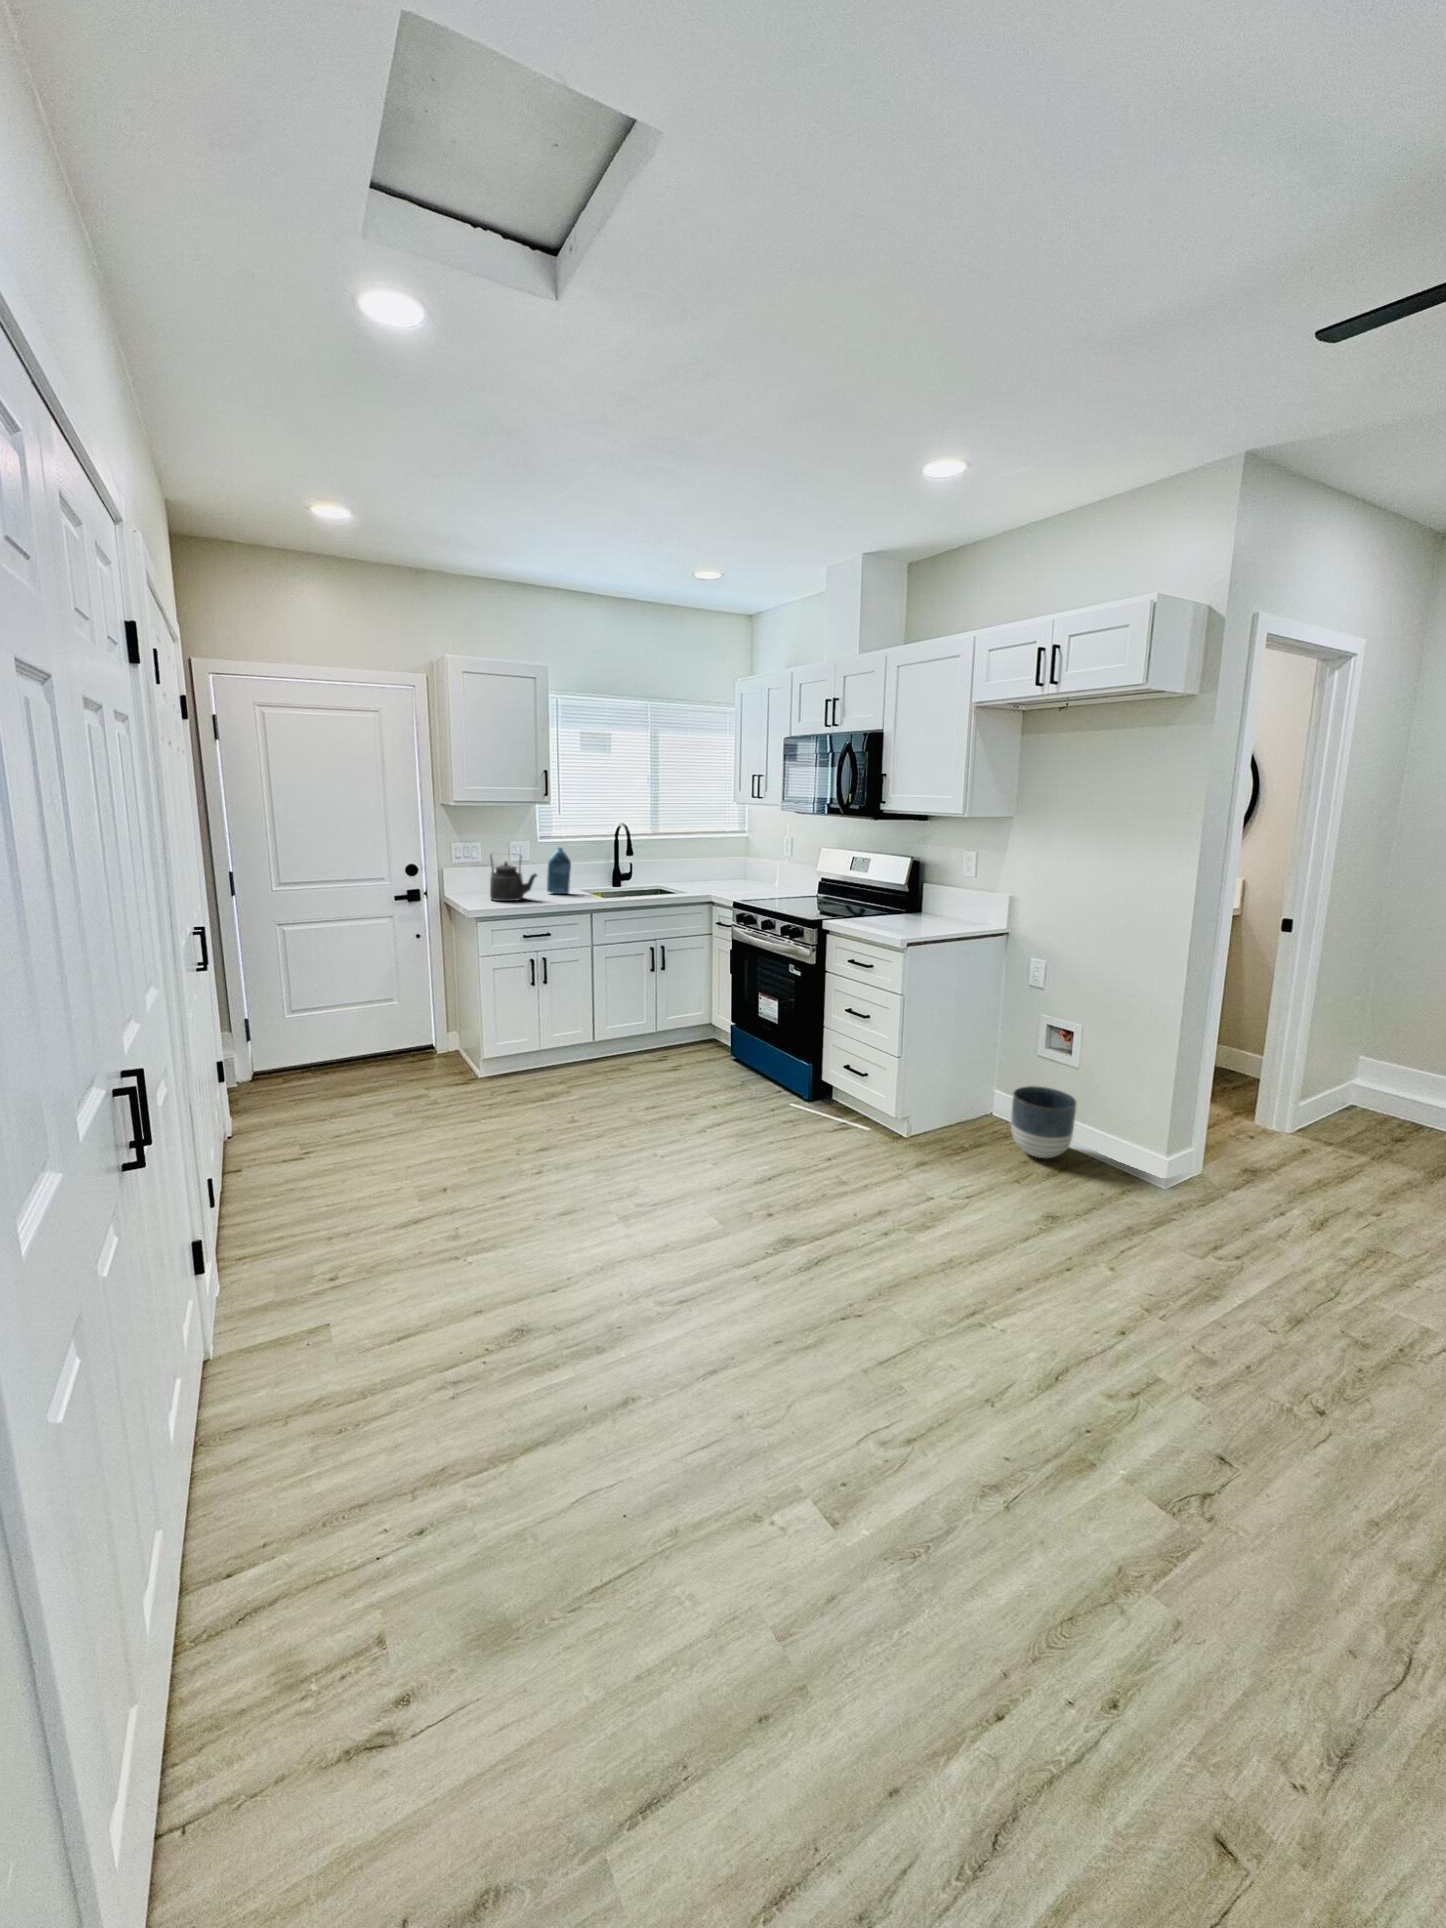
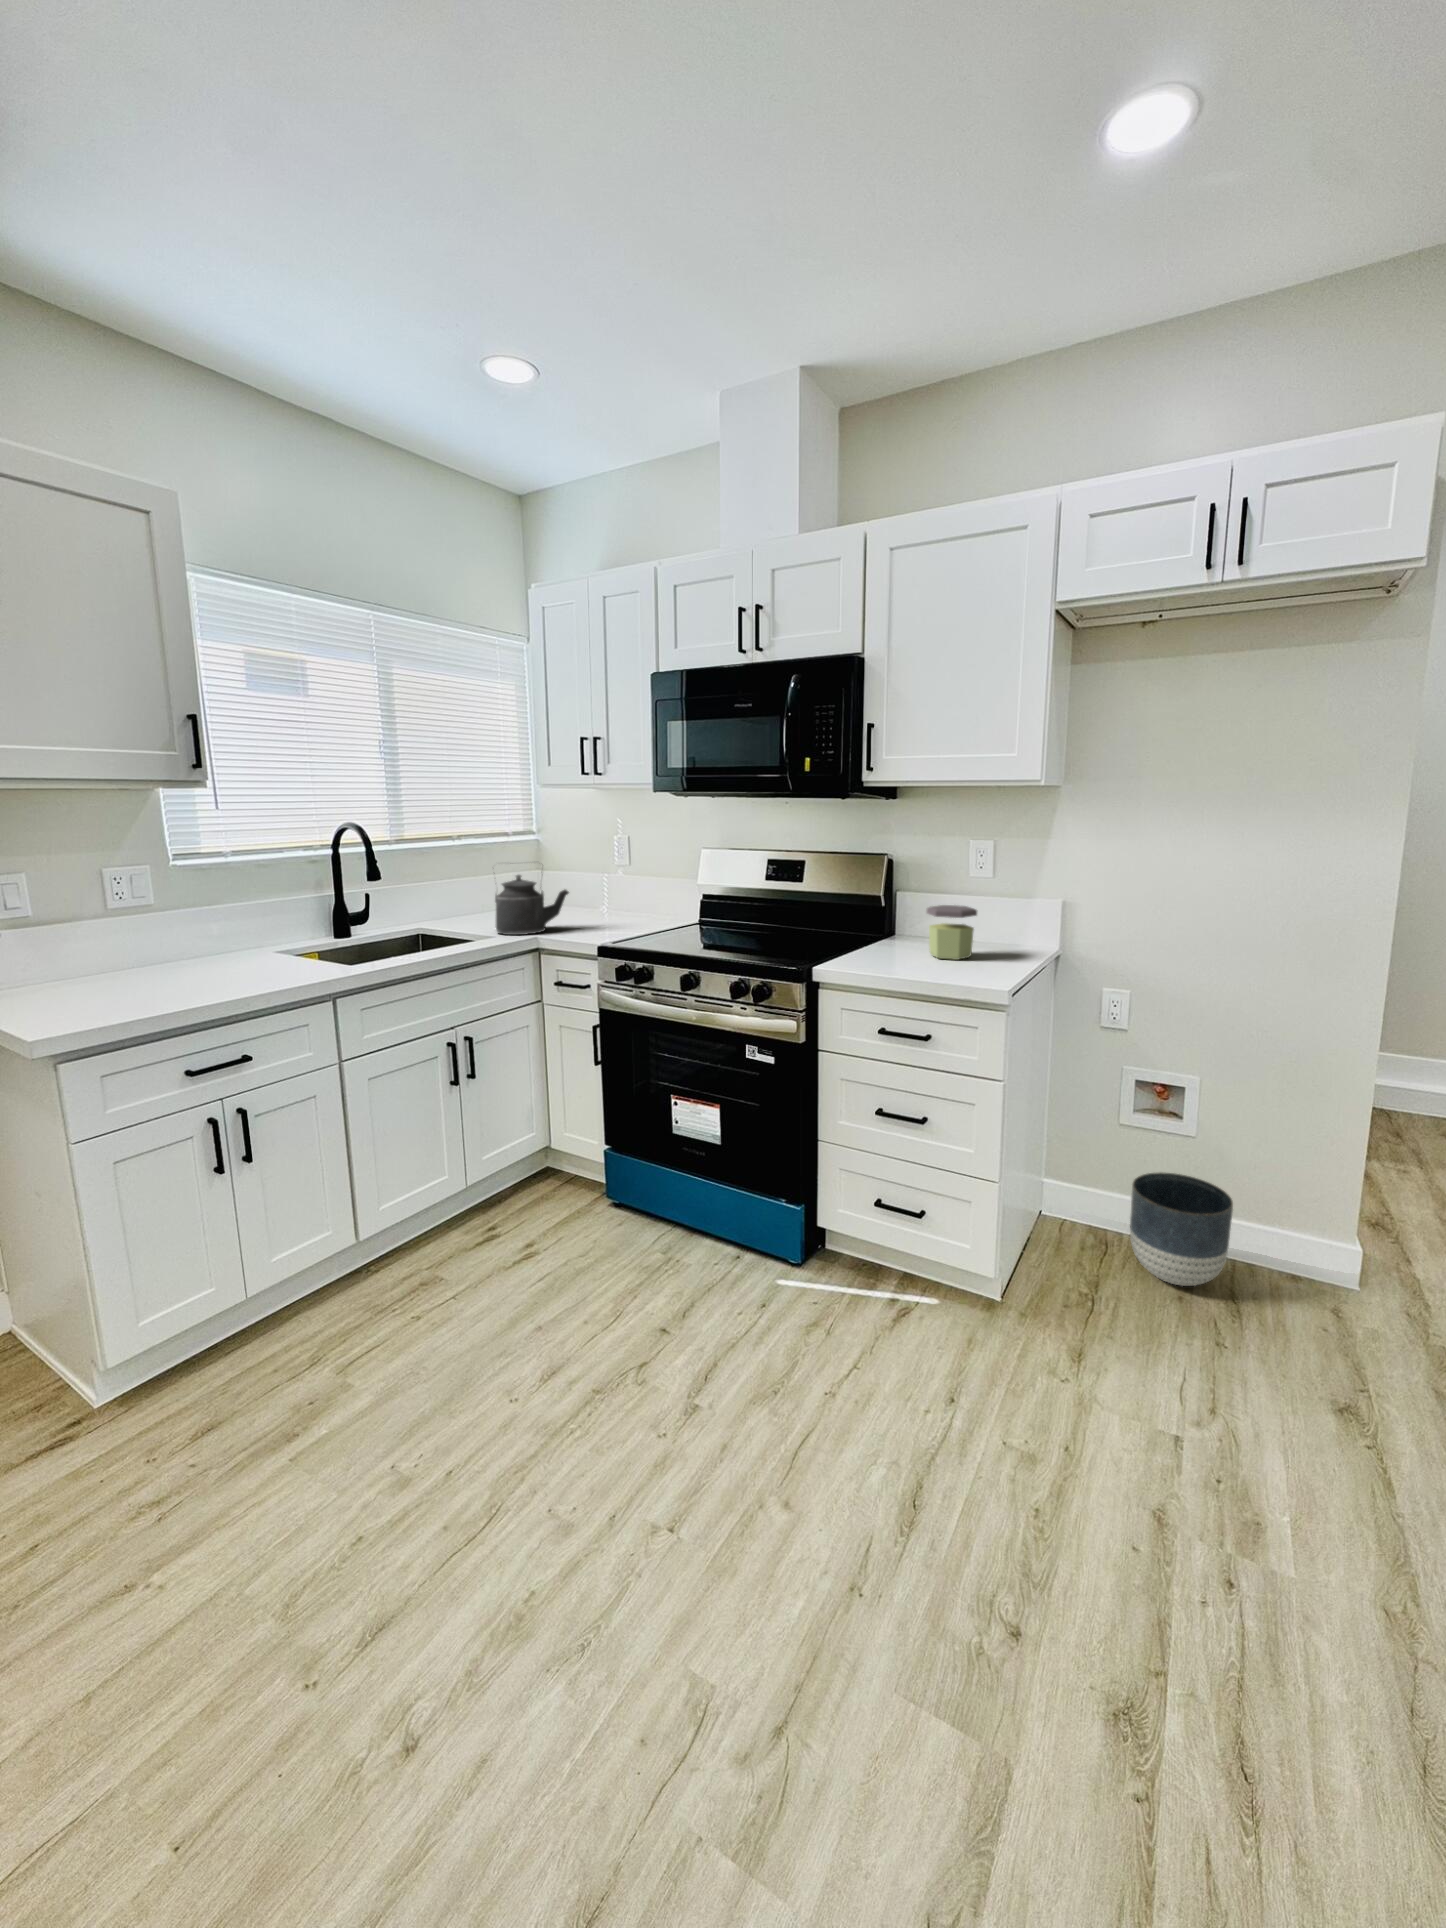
bottle: present [547,848,571,894] -> none [210,872,264,965]
kettle: present [490,855,537,901] -> present [495,863,569,935]
jar: none [902,894,931,928] -> present [927,905,977,960]

